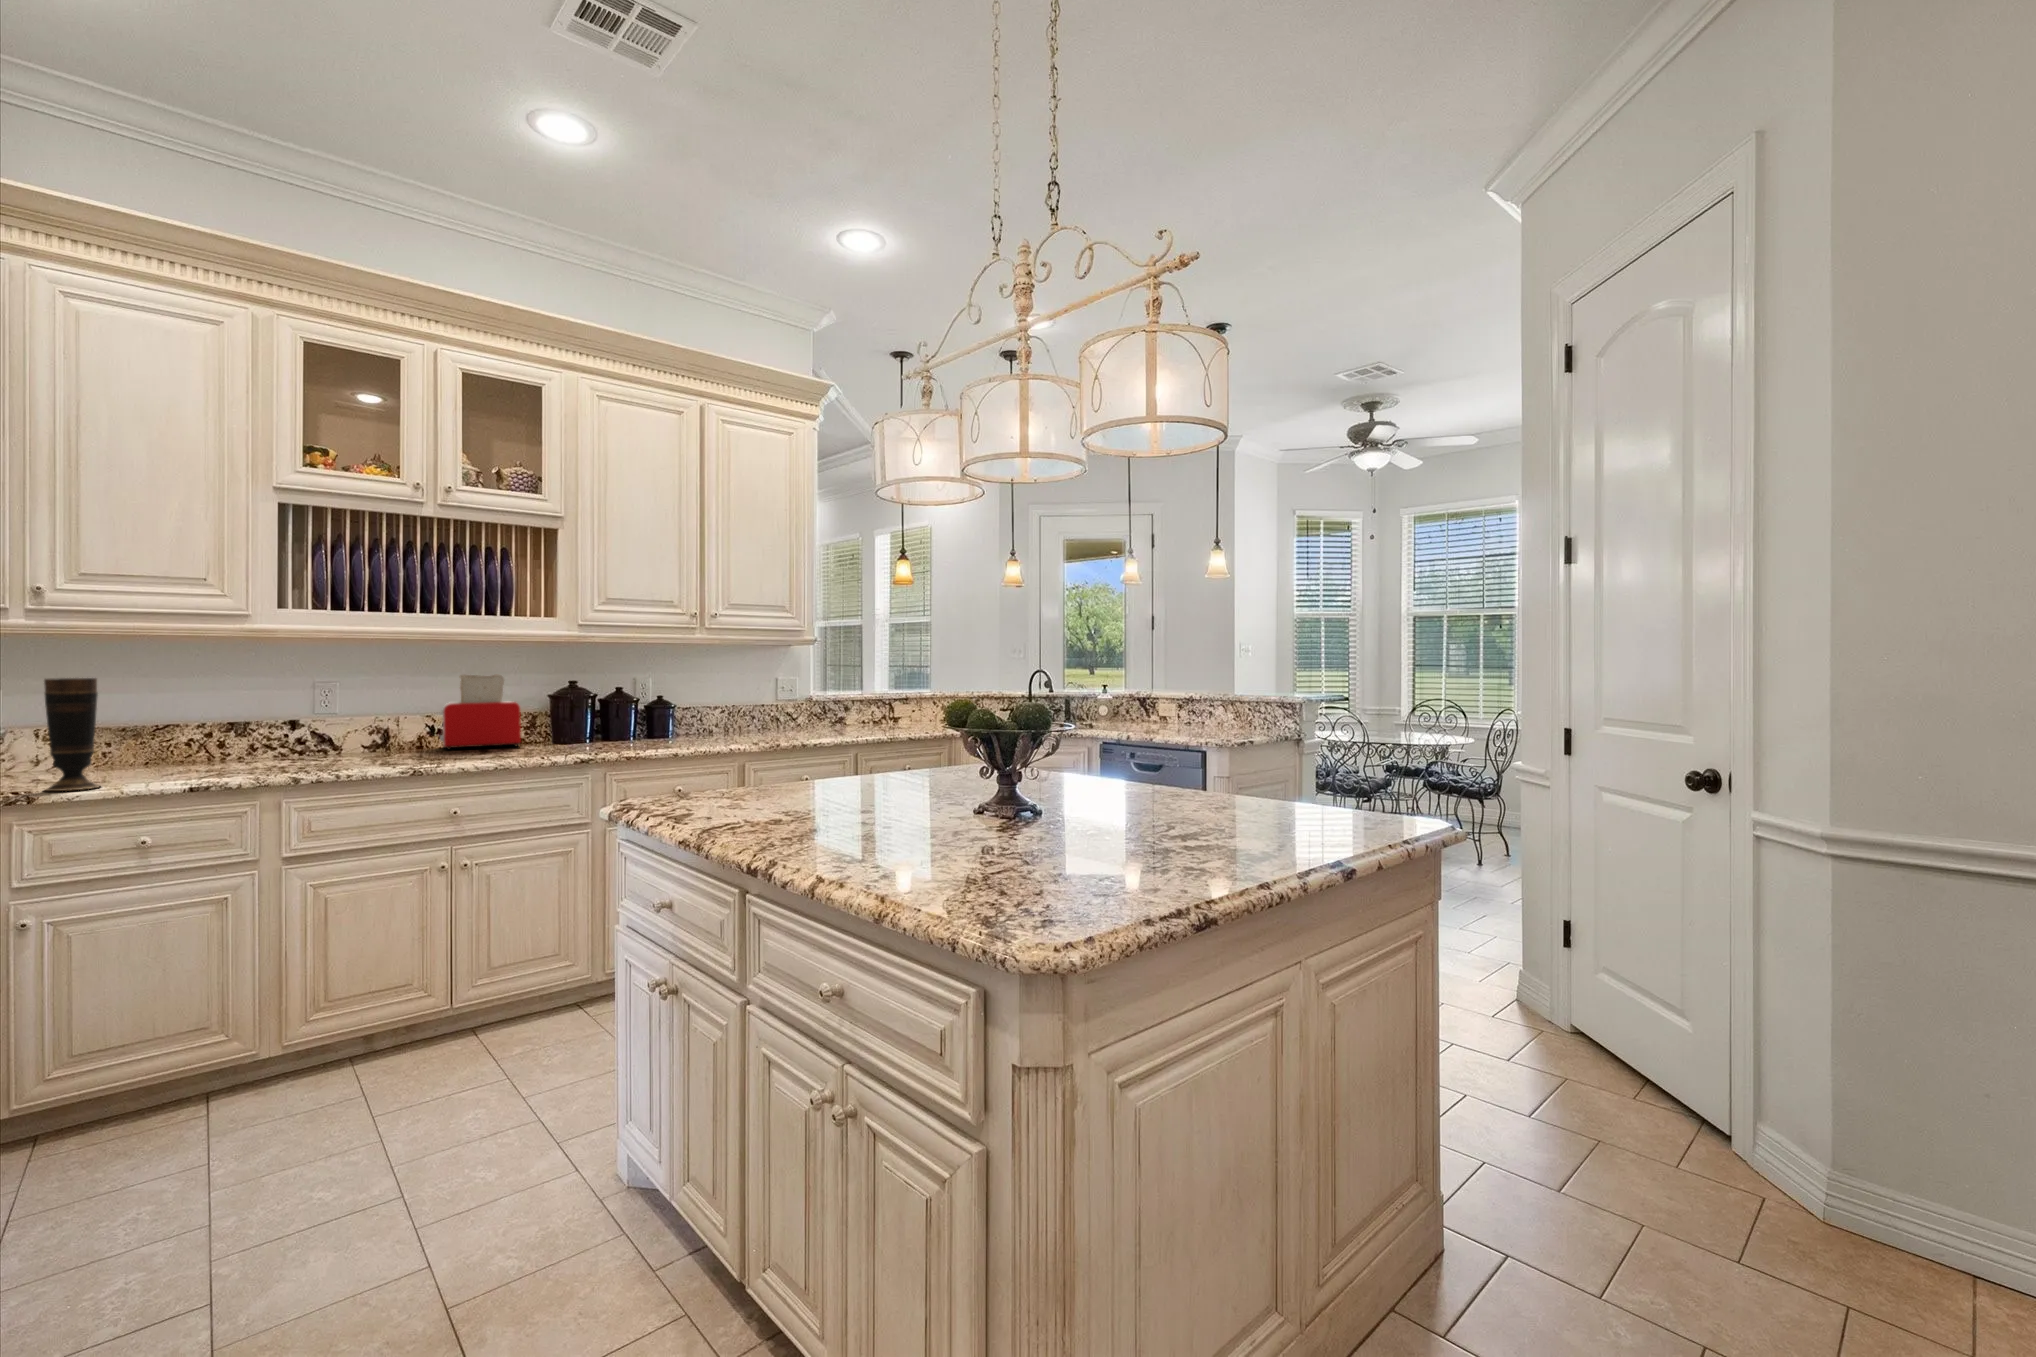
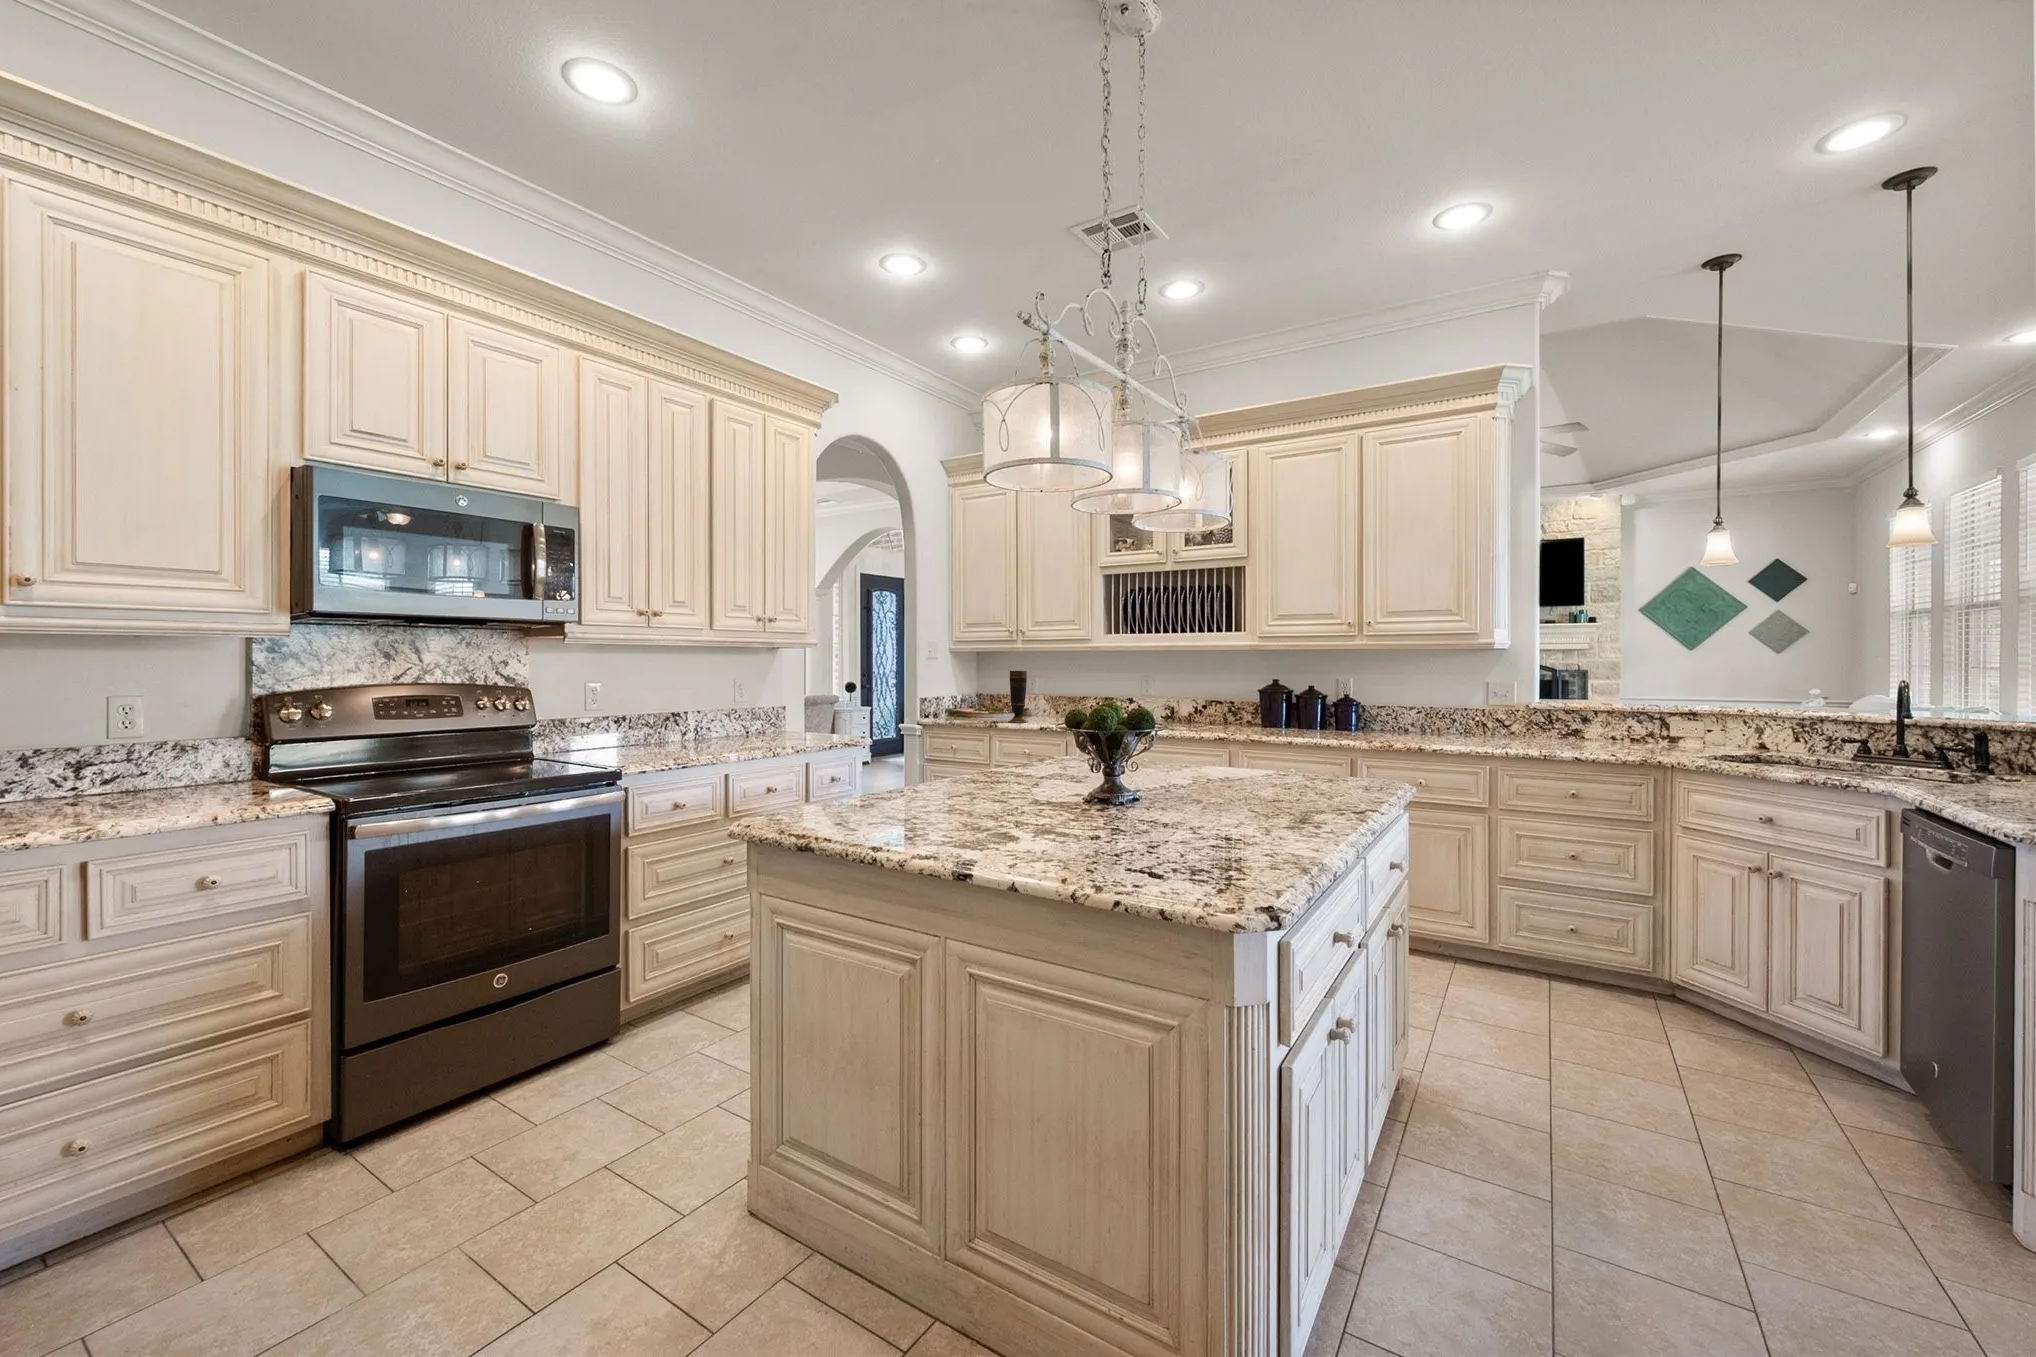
toaster: present [438,675,521,750] -> none [1195,673,1248,726]

